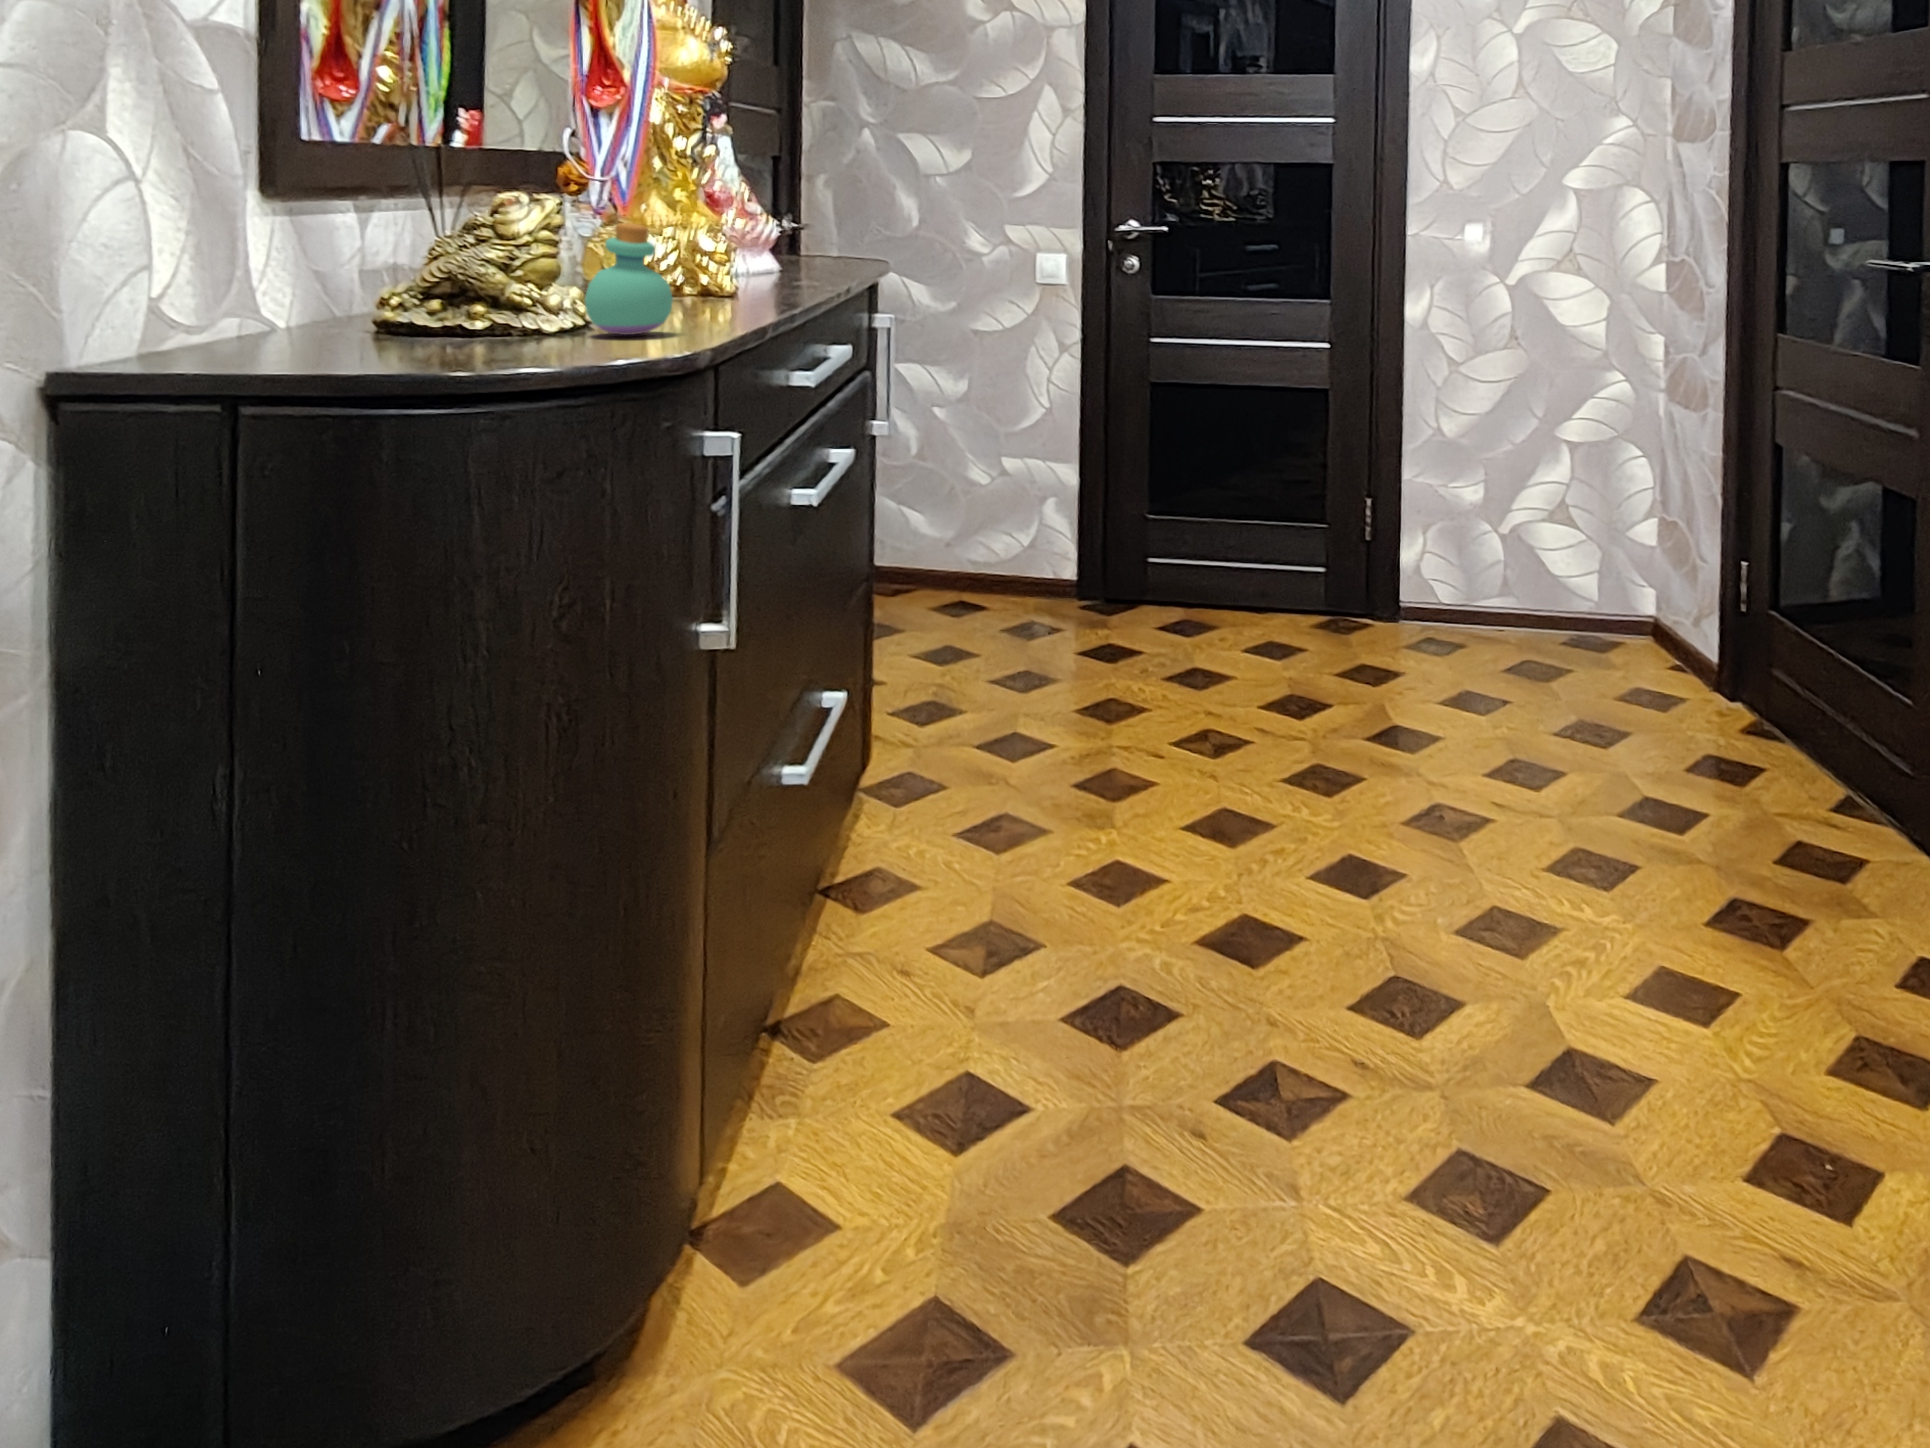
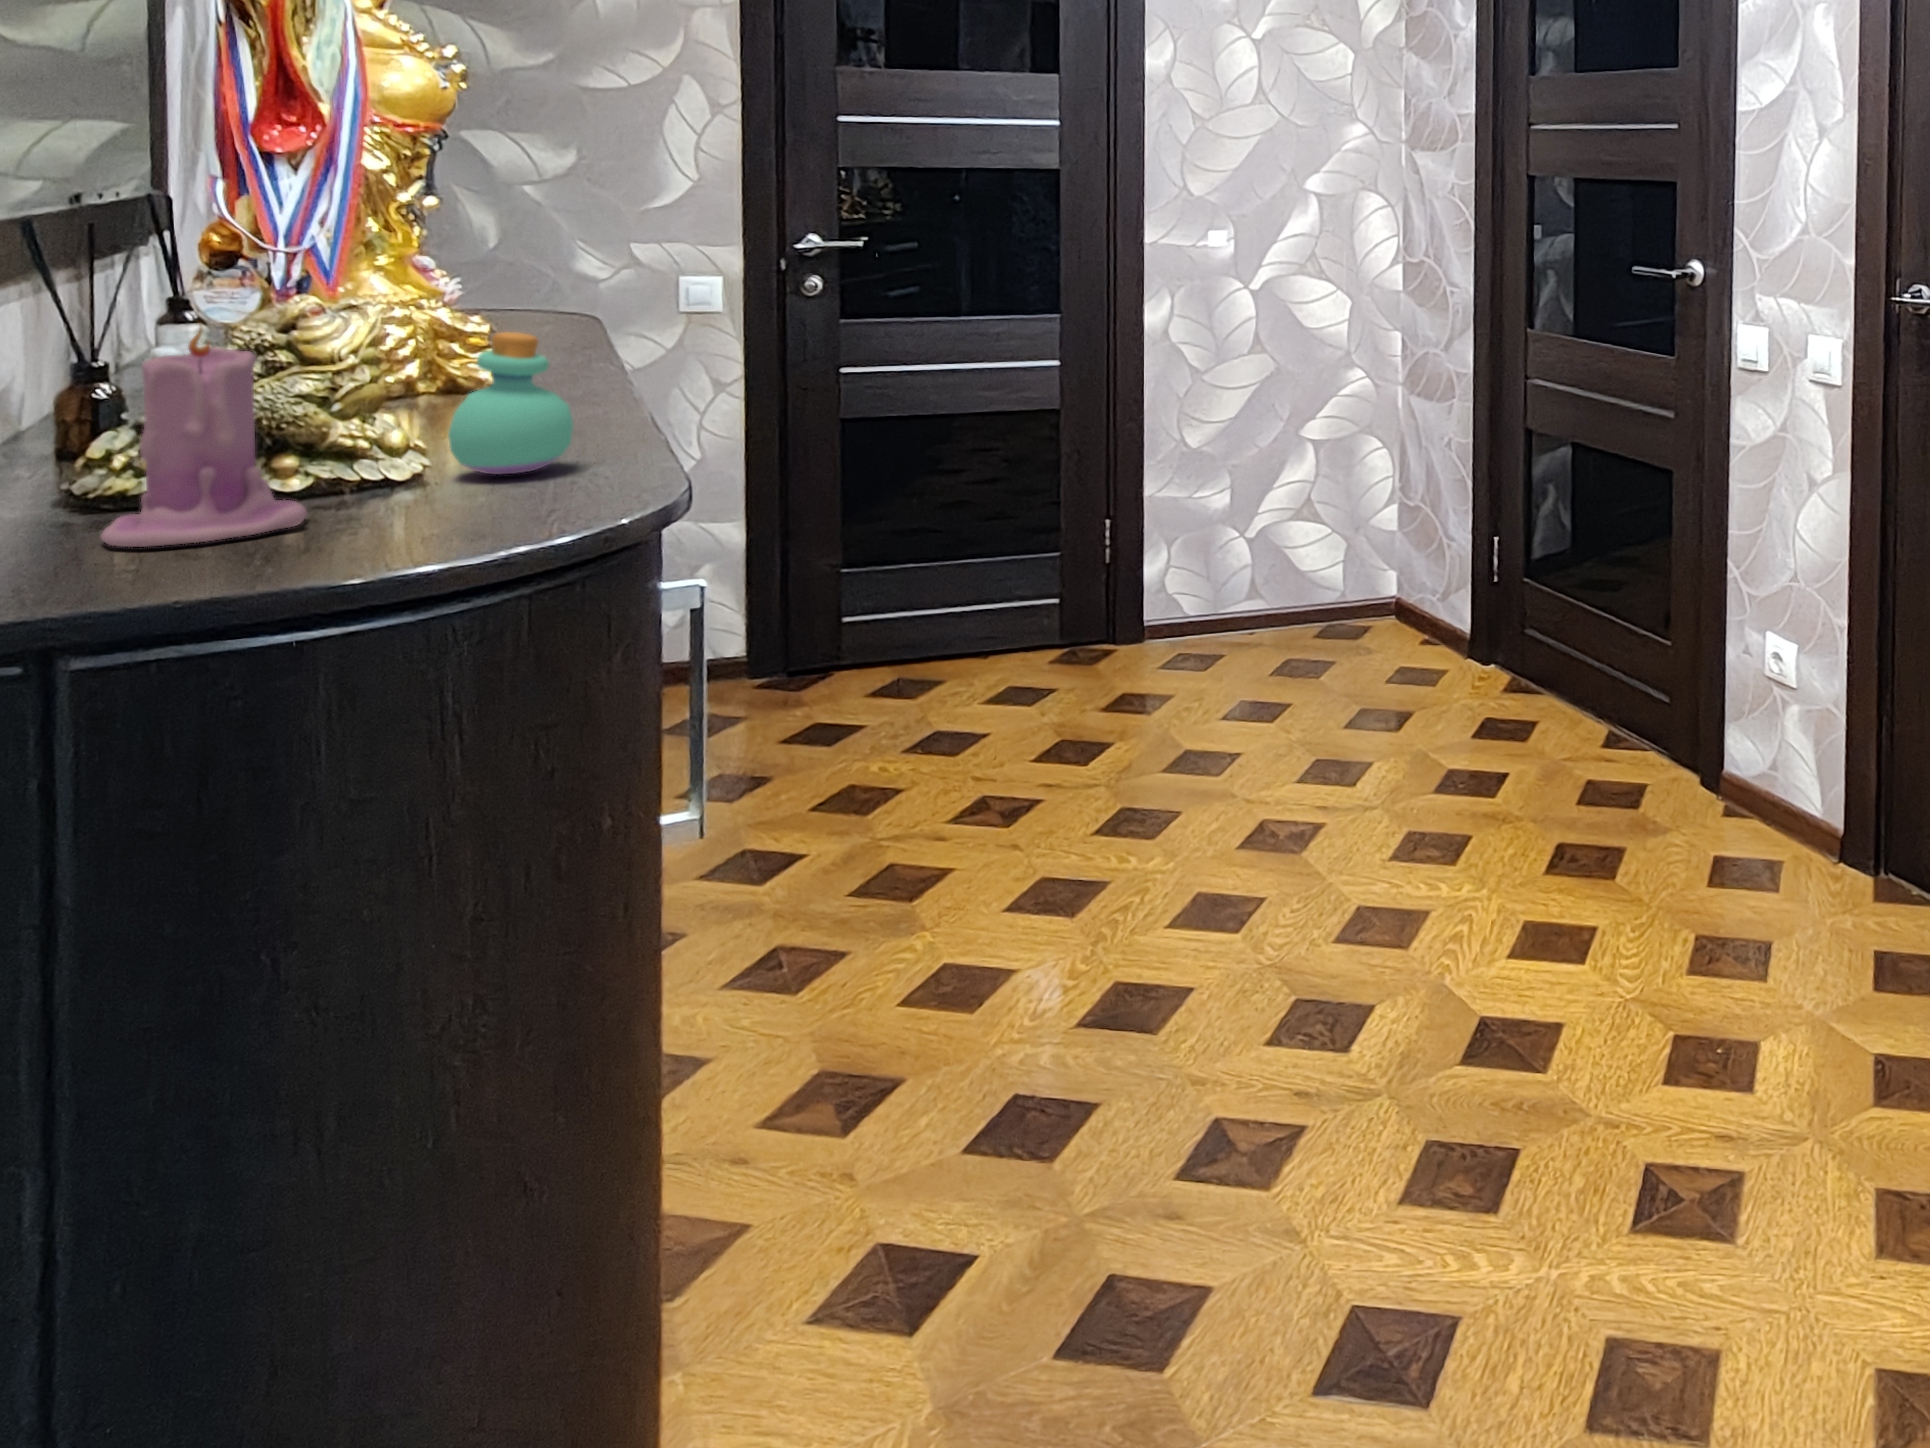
candle: none [335,194,463,350] -> present [100,325,307,547]

